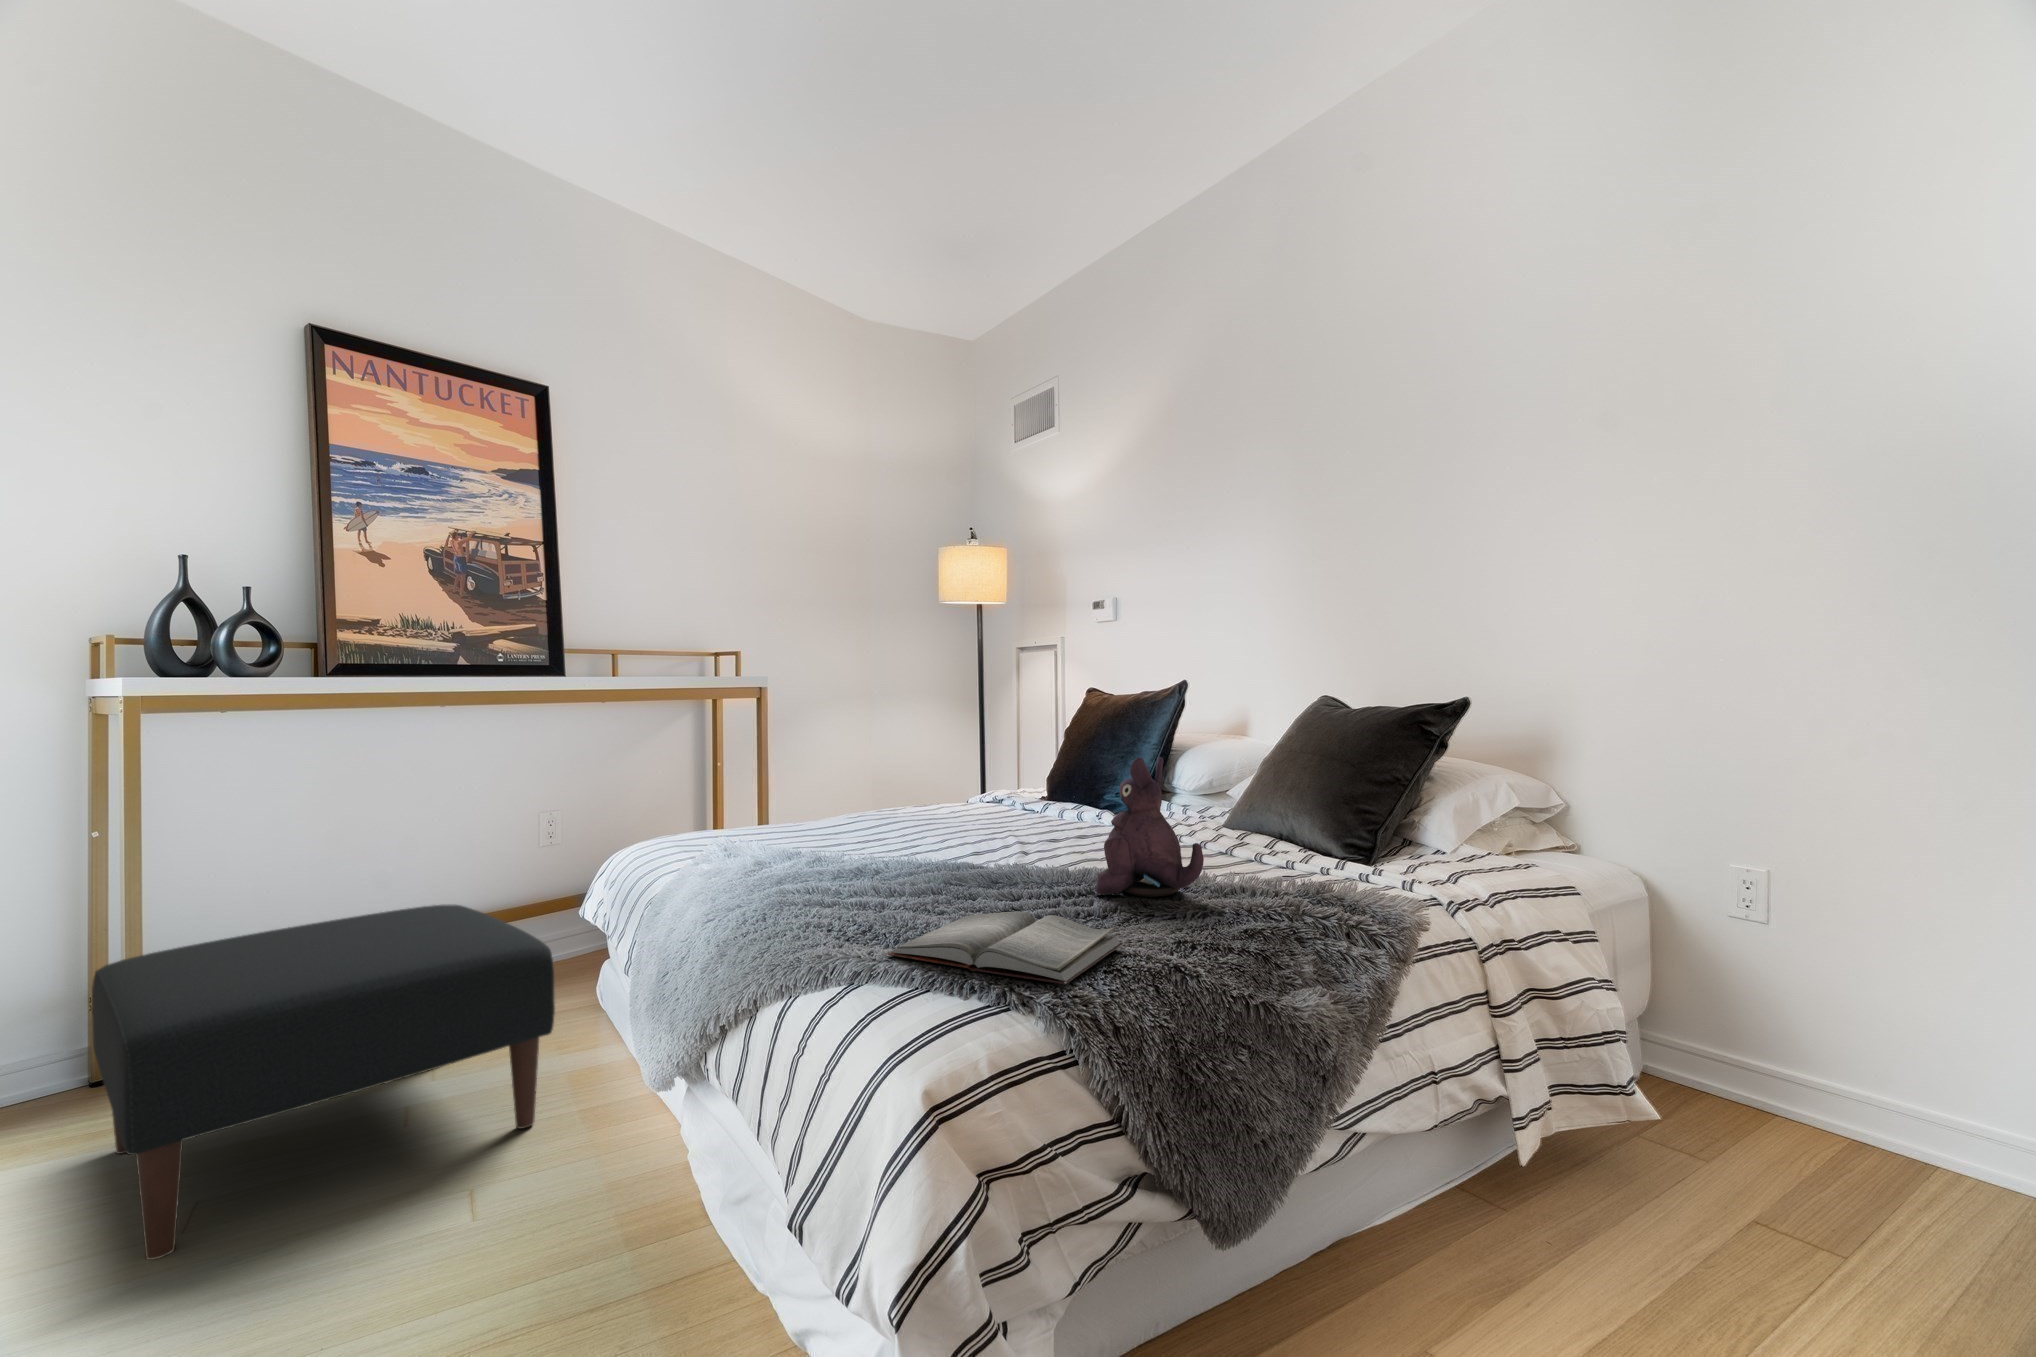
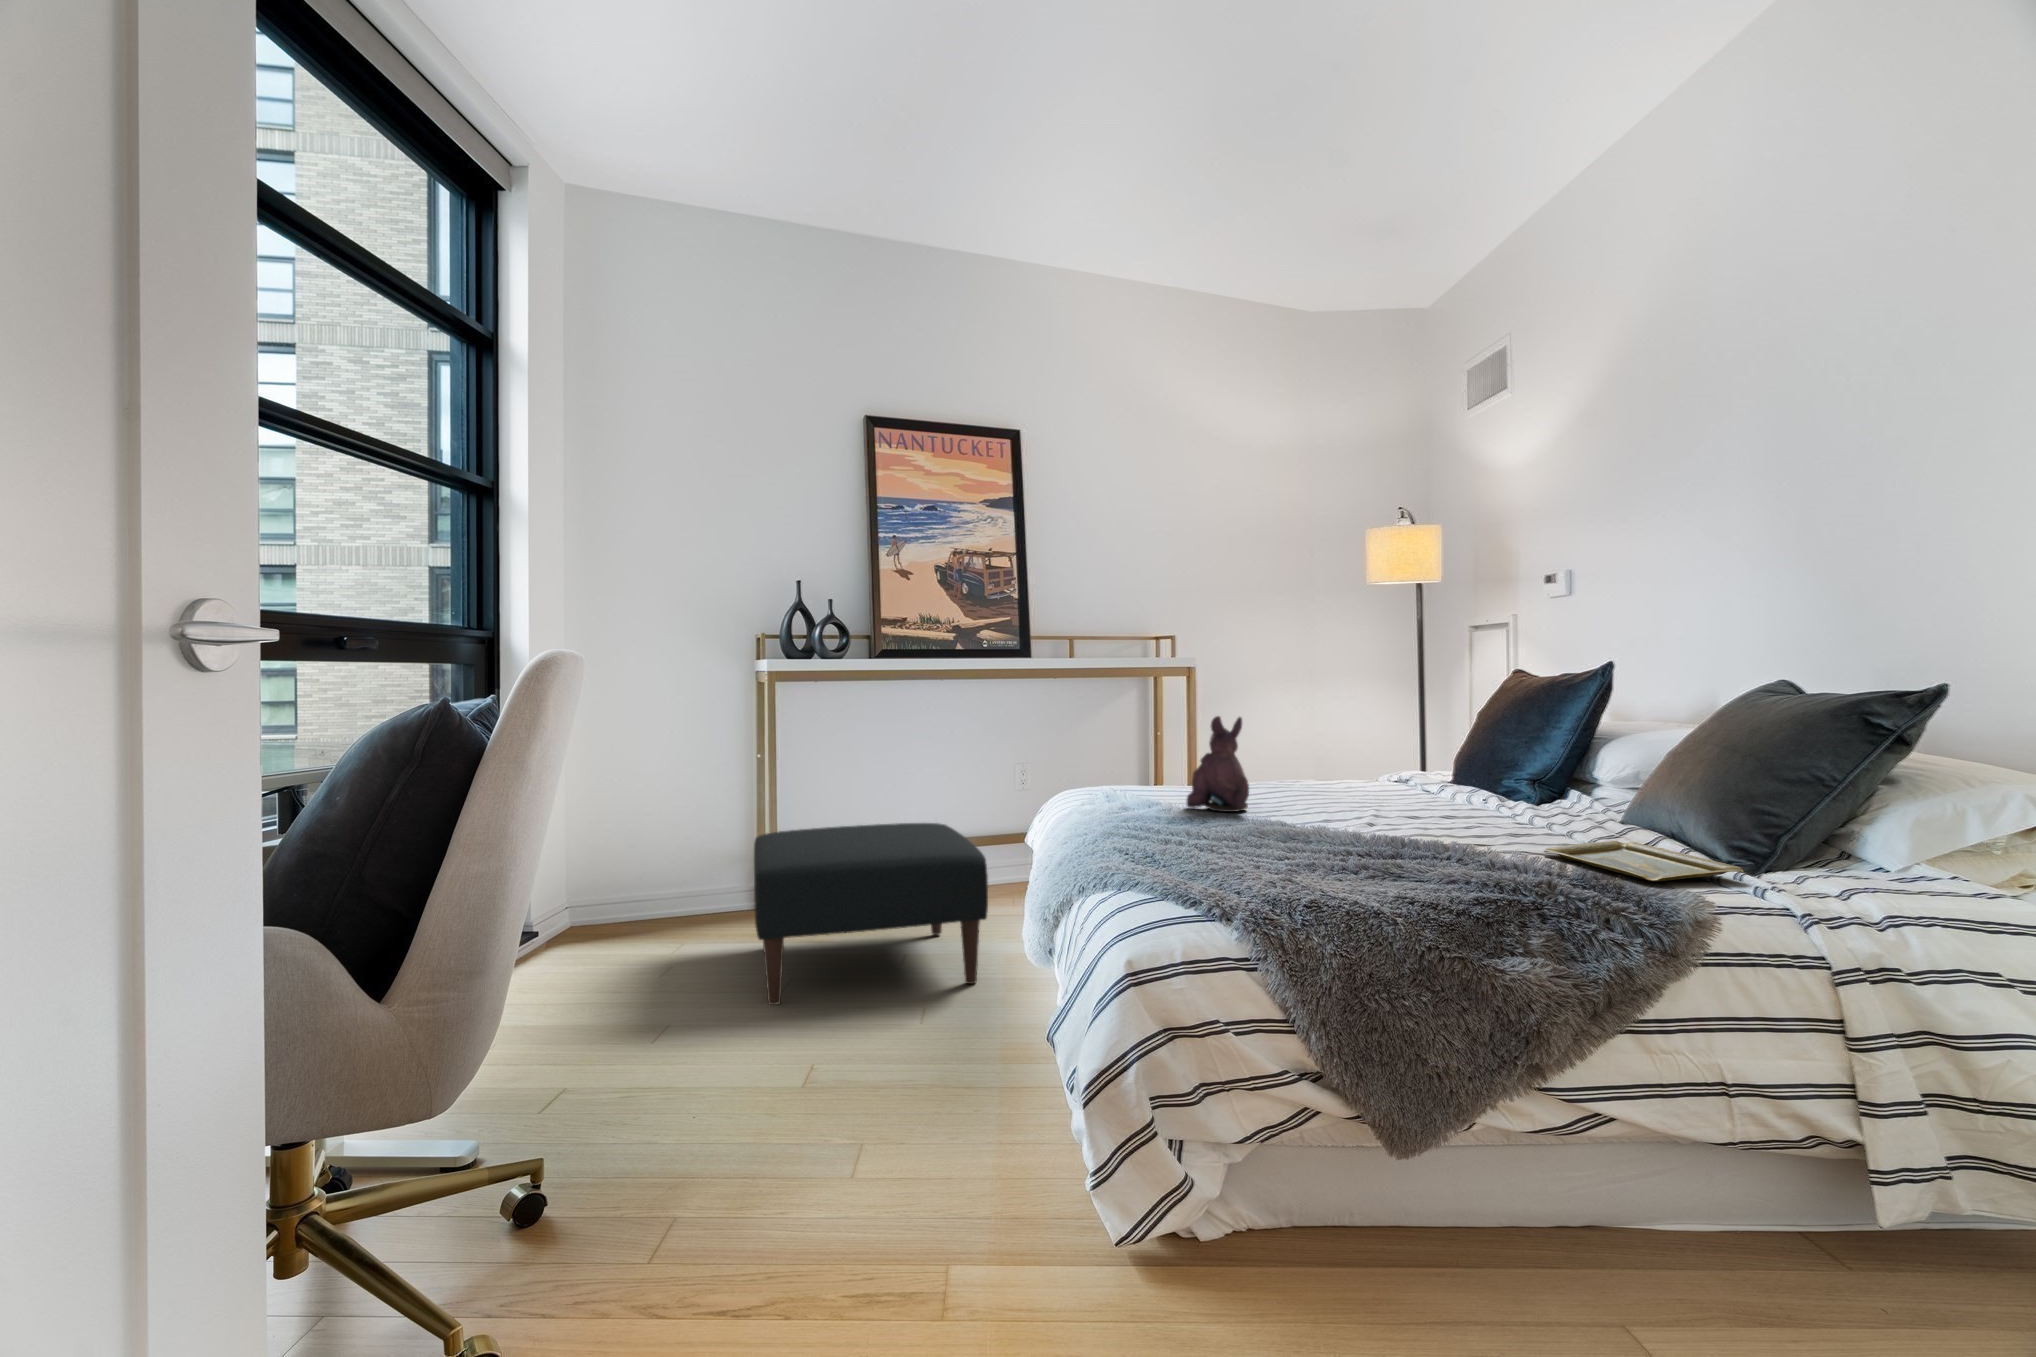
plush toy: present [1096,757,1204,897] -> present [1187,716,1249,812]
tray: none [1212,847,1377,886] -> present [1544,841,1743,881]
hardback book: present [888,912,1123,984] -> none [1153,857,1348,909]

